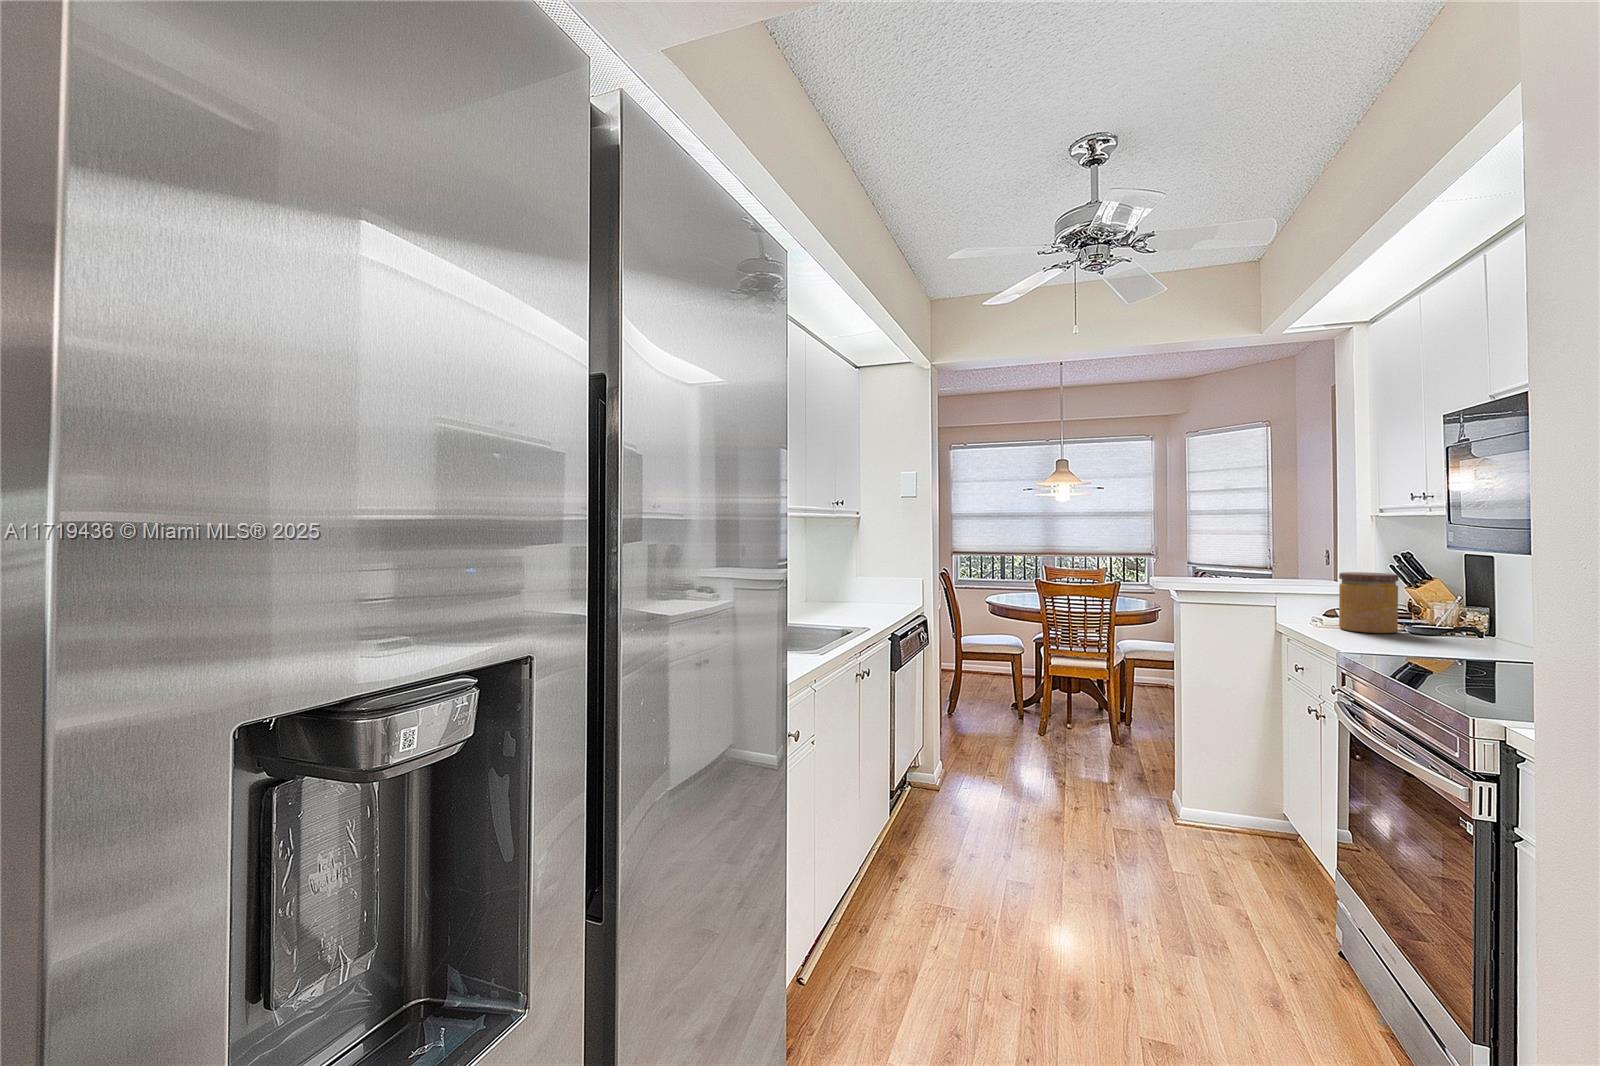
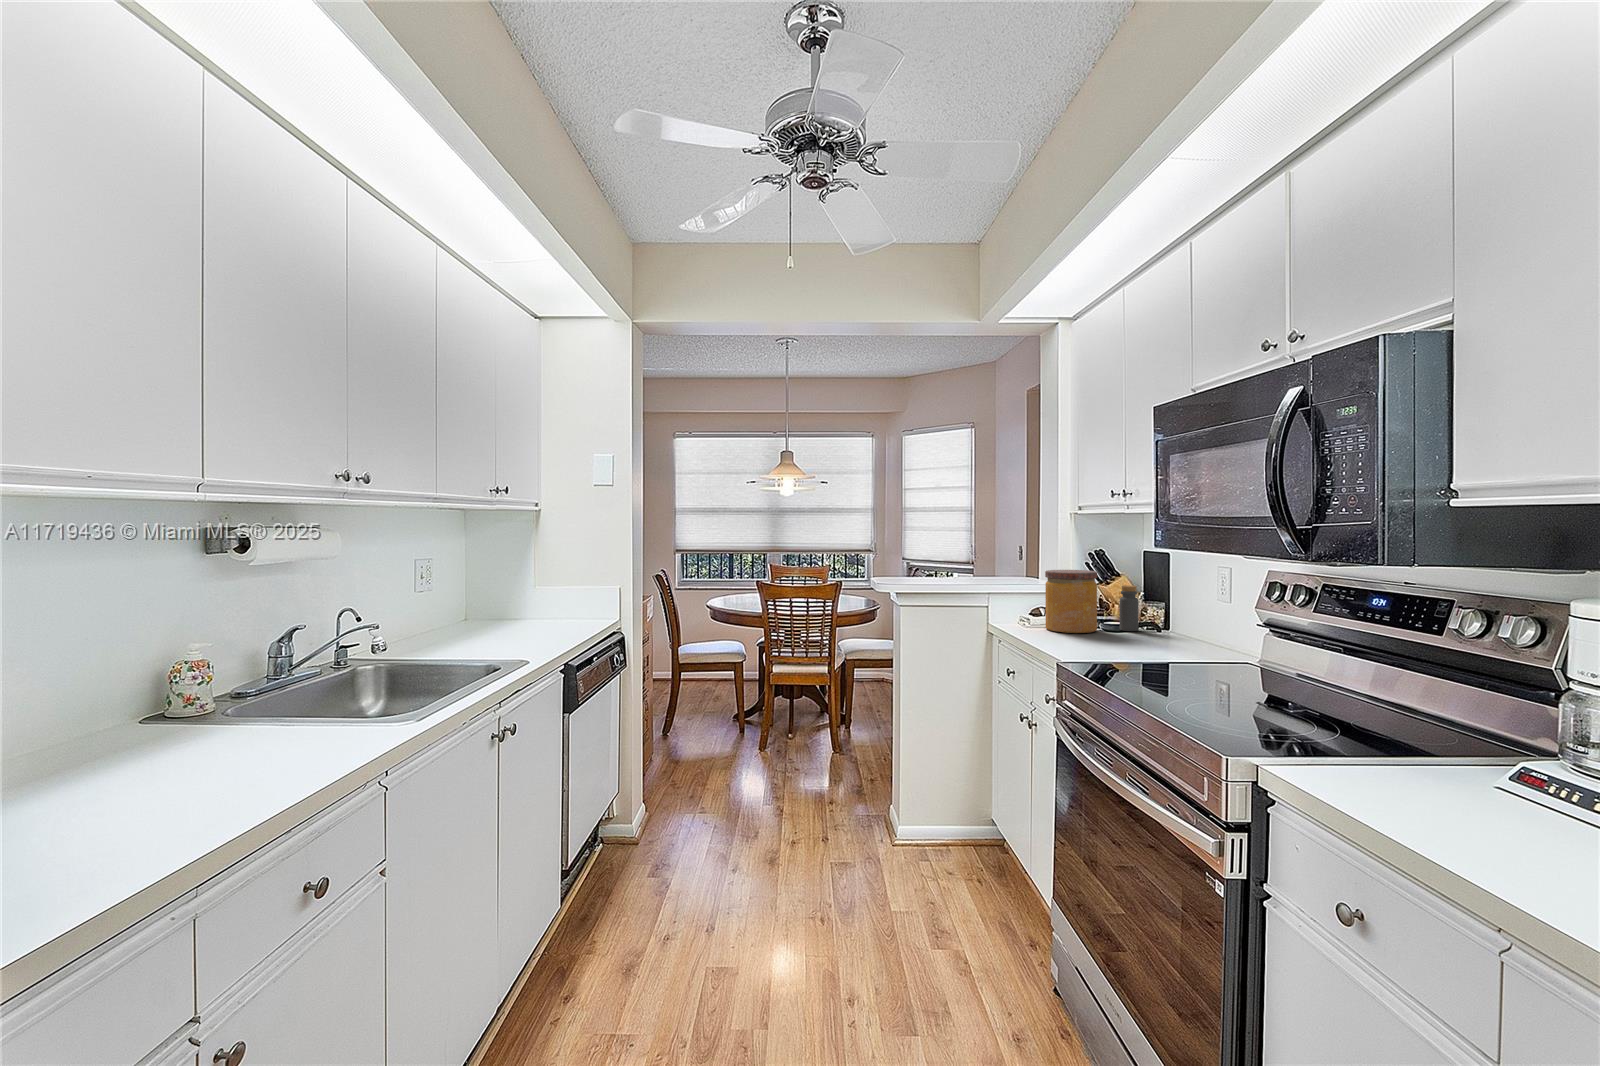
bottle: none [1426,589,1448,635] -> present [1120,585,1139,631]

